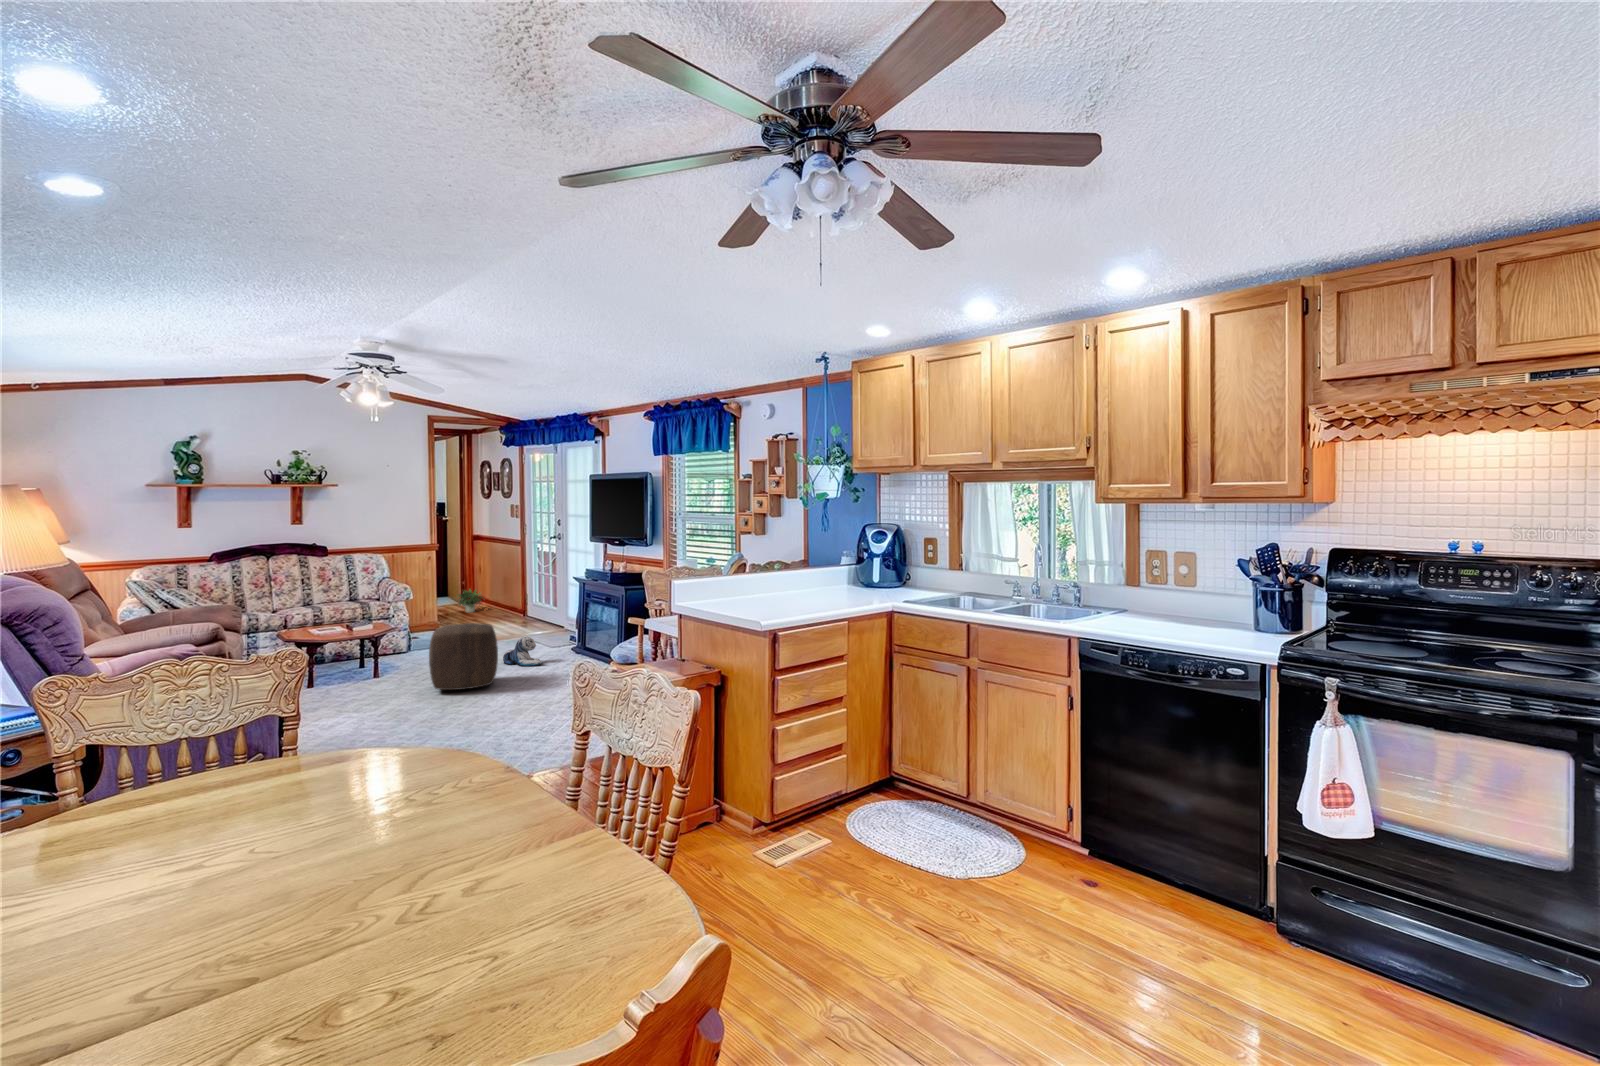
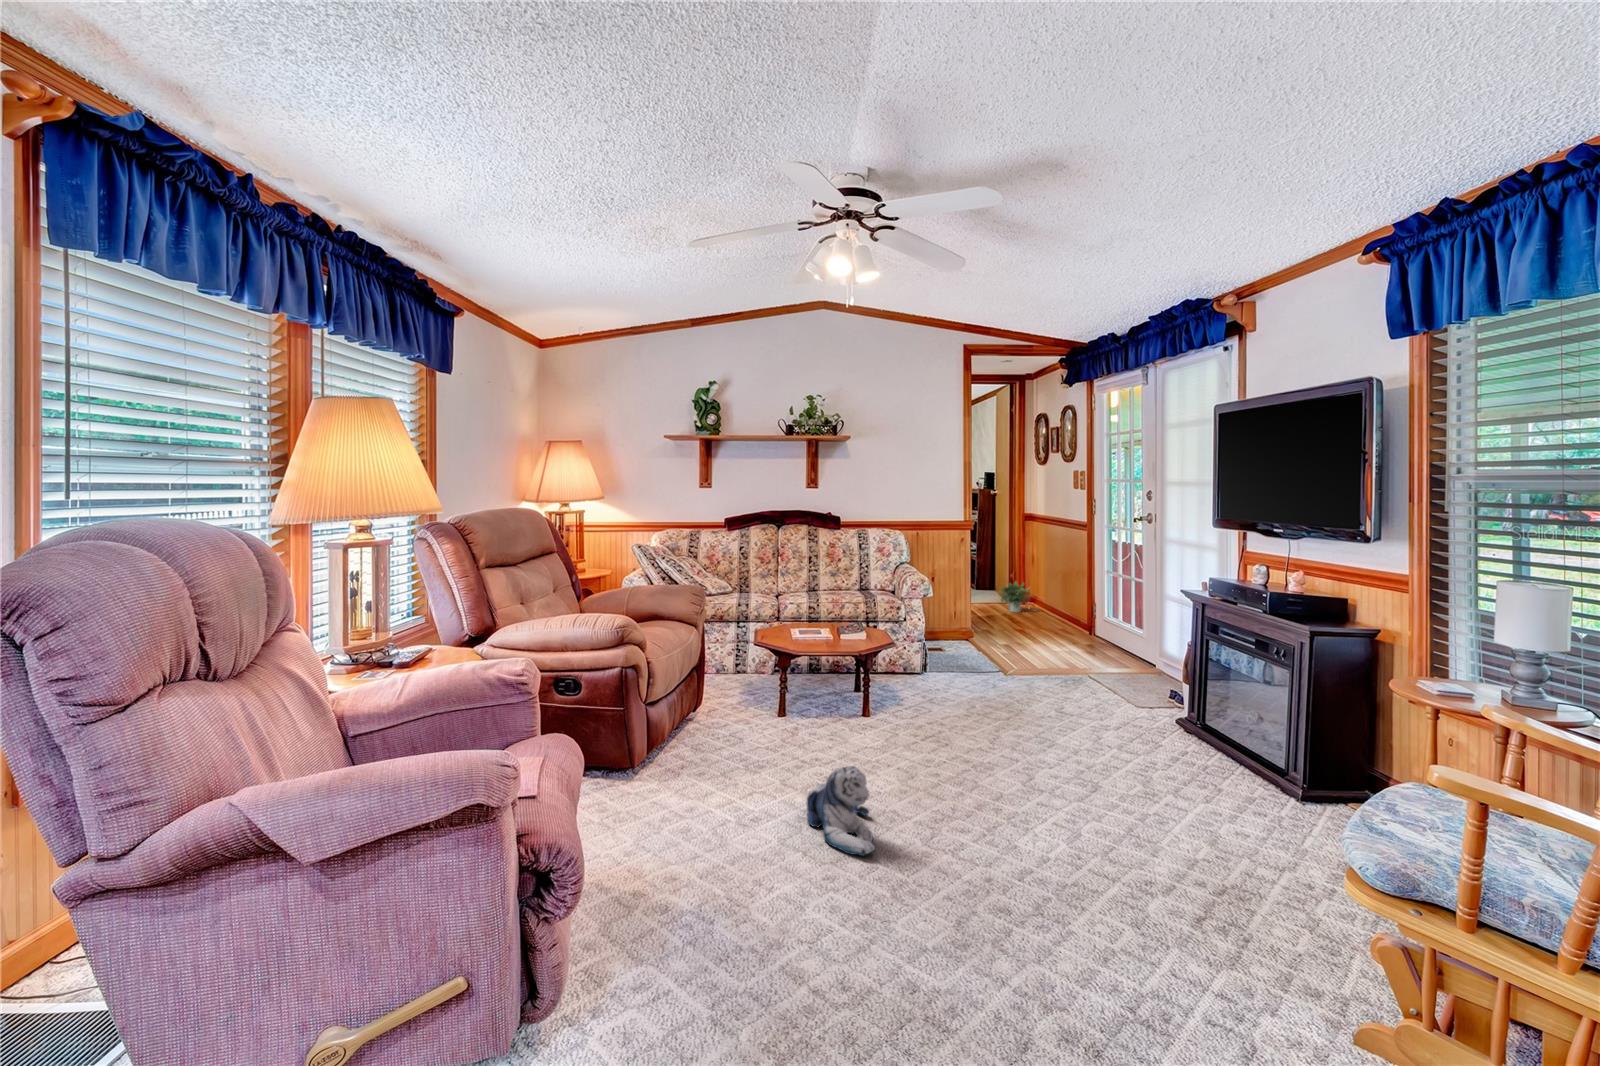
ottoman: present [429,623,498,690] -> none [921,658,1039,788]
plush toy: present [503,637,543,666] -> present [807,766,875,856]

